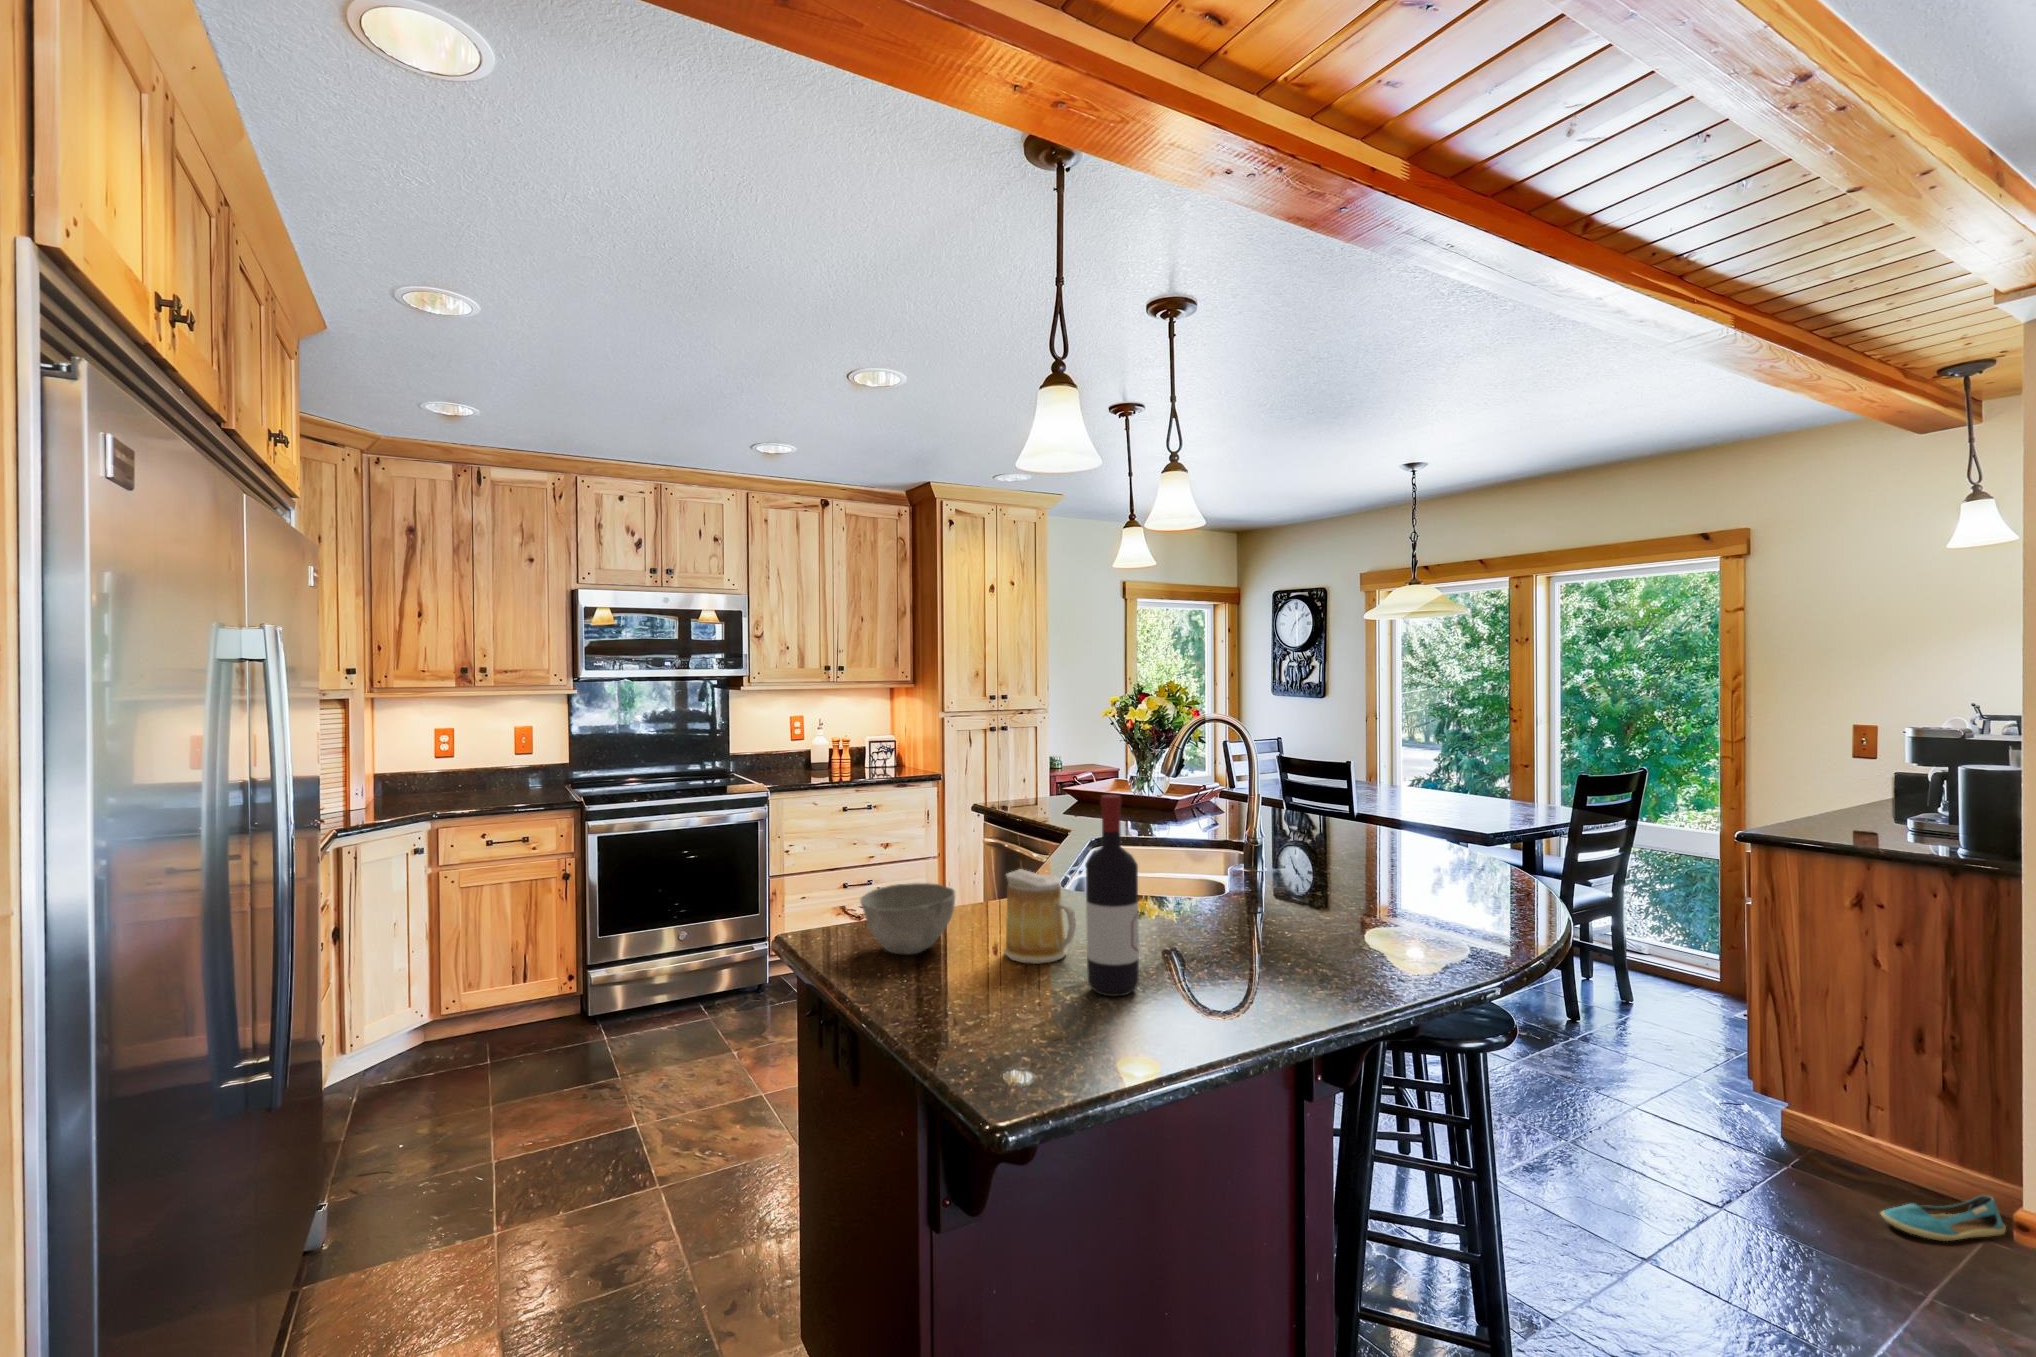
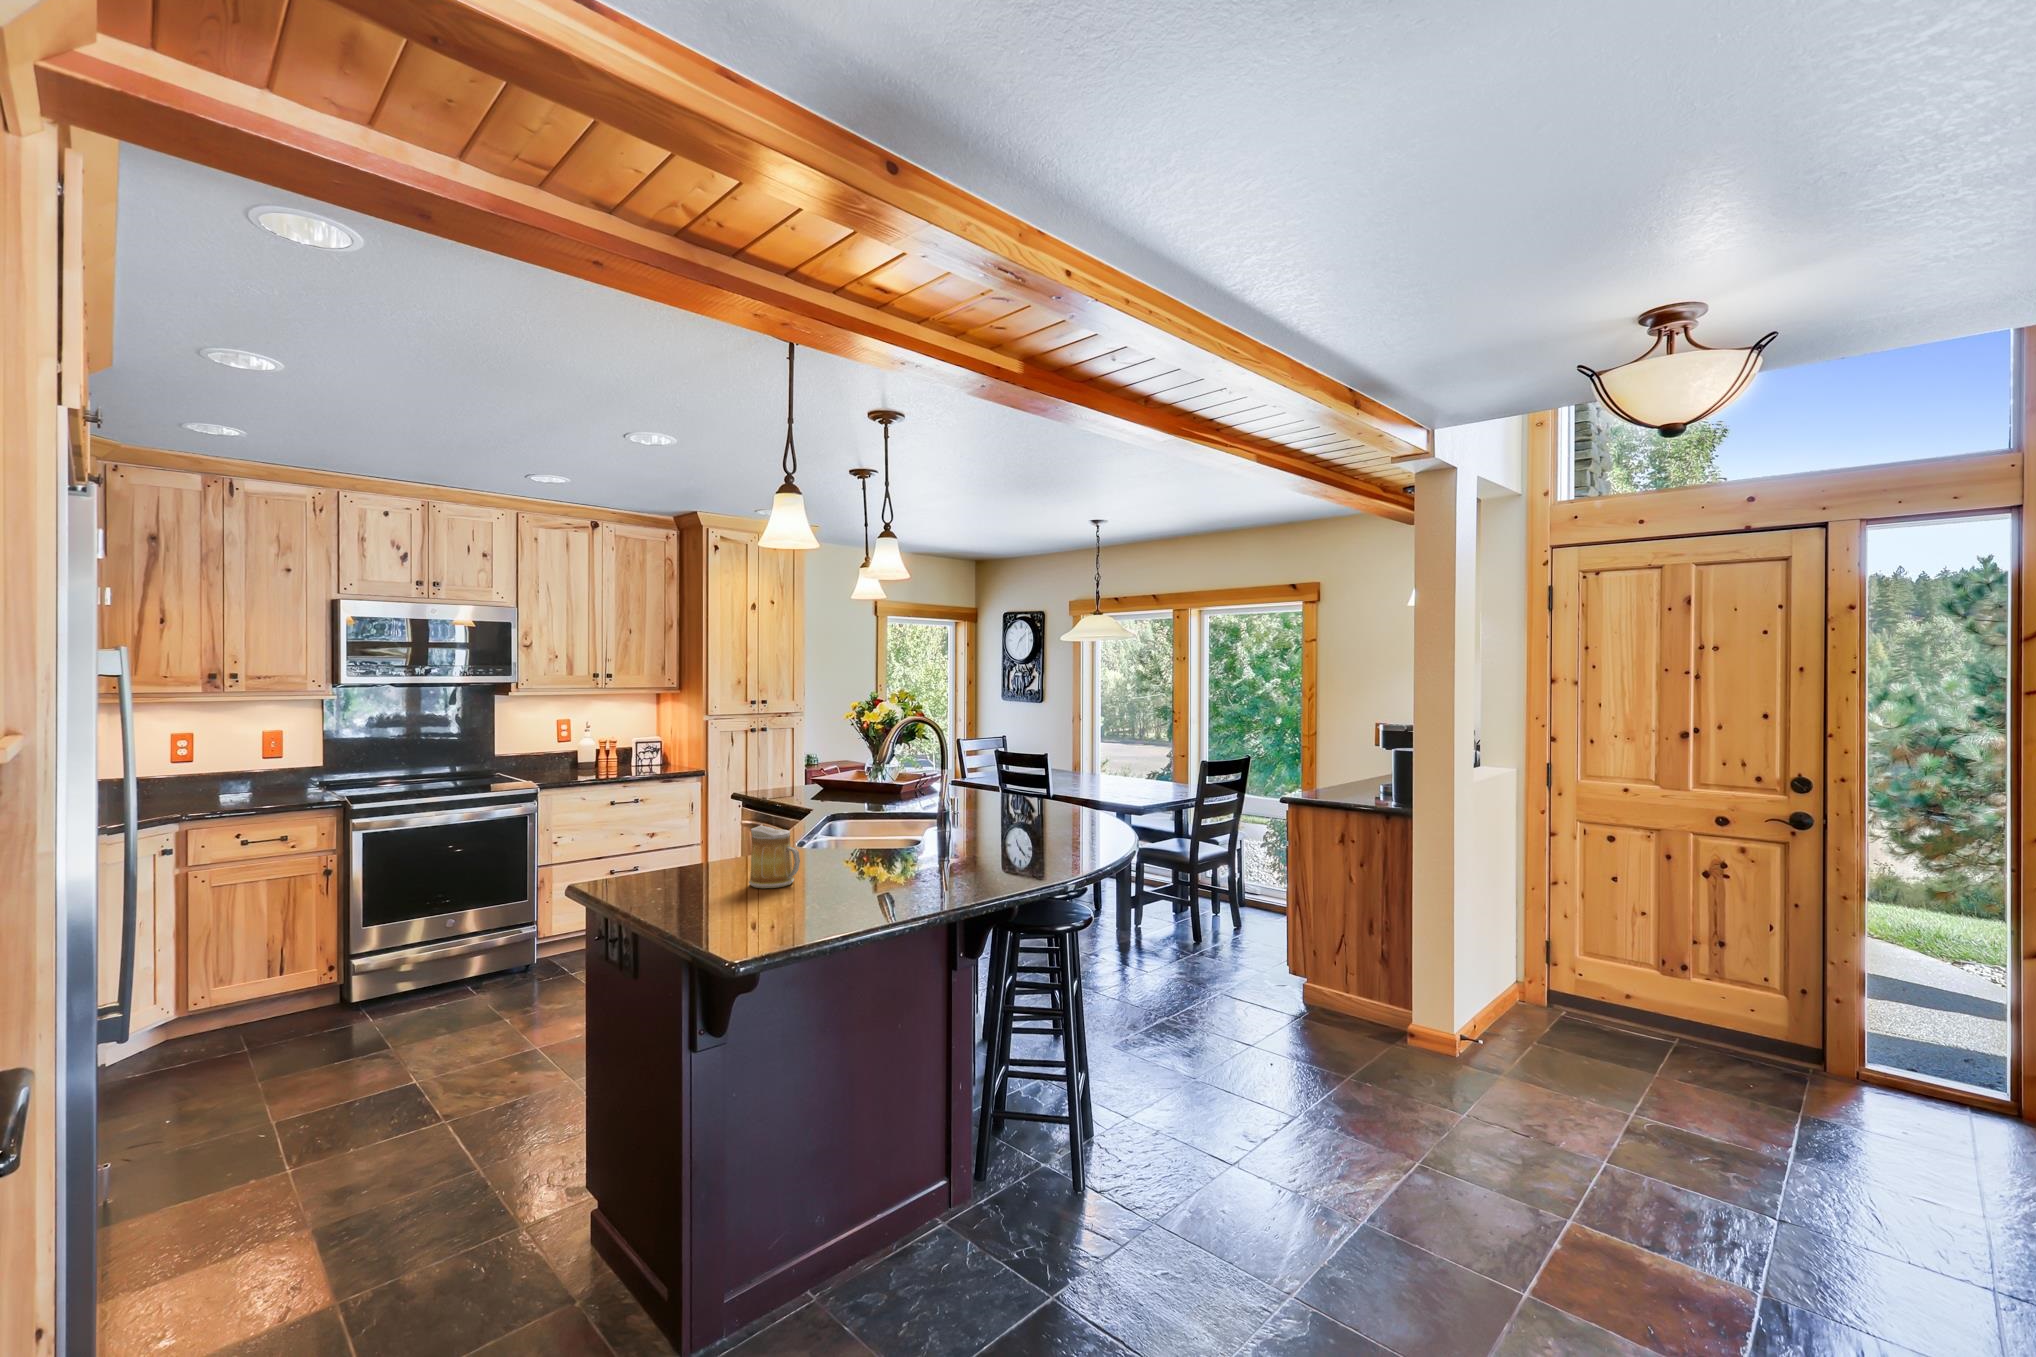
wine bottle: present [1086,795,1139,997] -> none [804,771,838,901]
bowl: present [860,883,955,954] -> none [642,840,714,889]
shoe: present [1881,1195,2006,1241] -> none [1339,1018,1405,1048]

